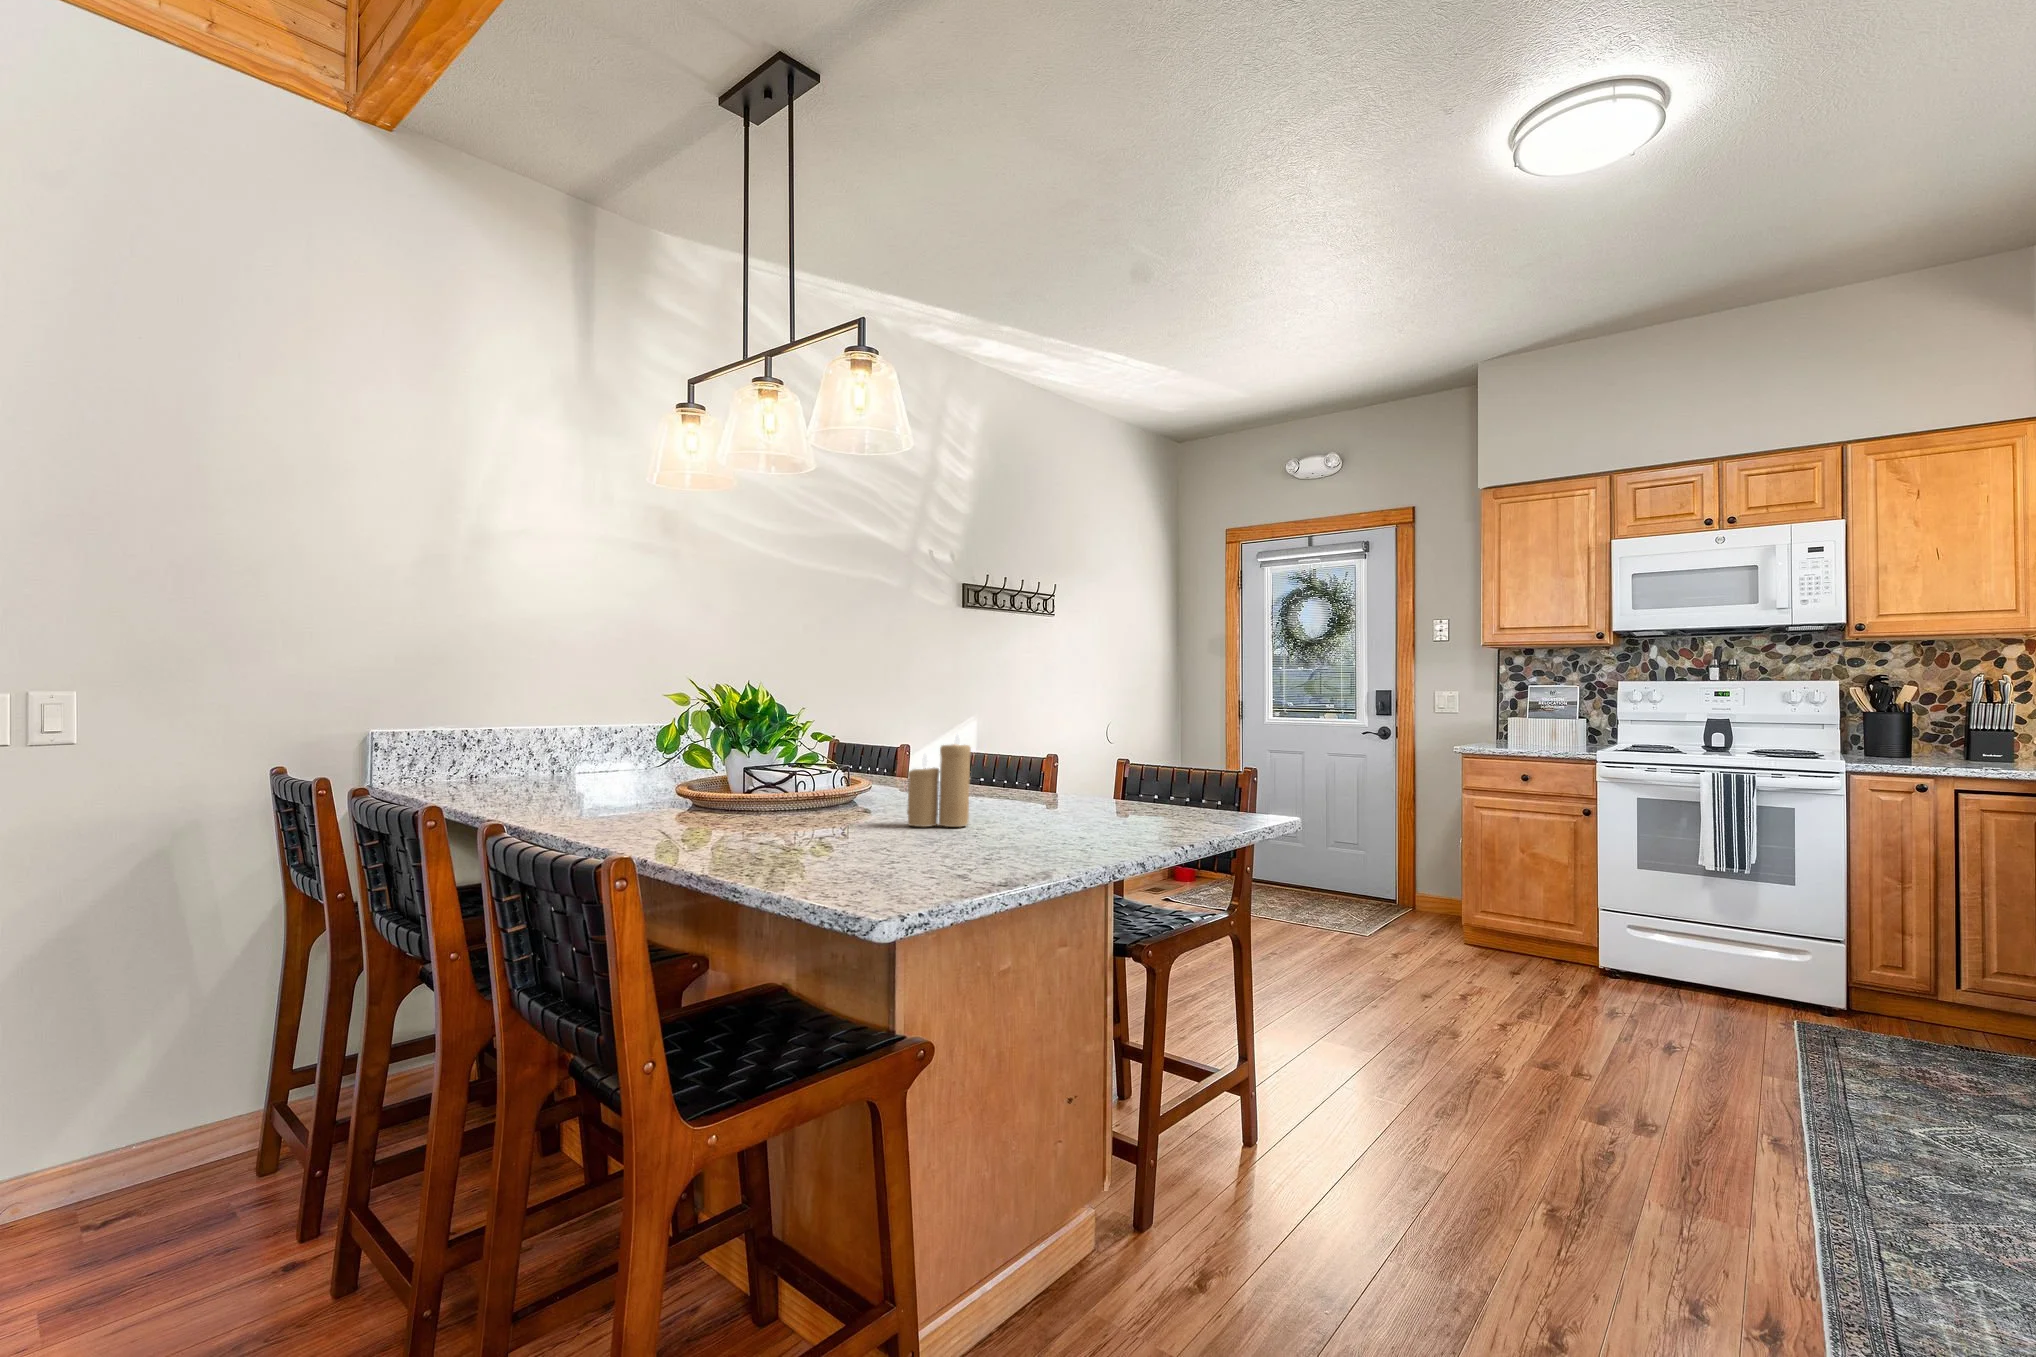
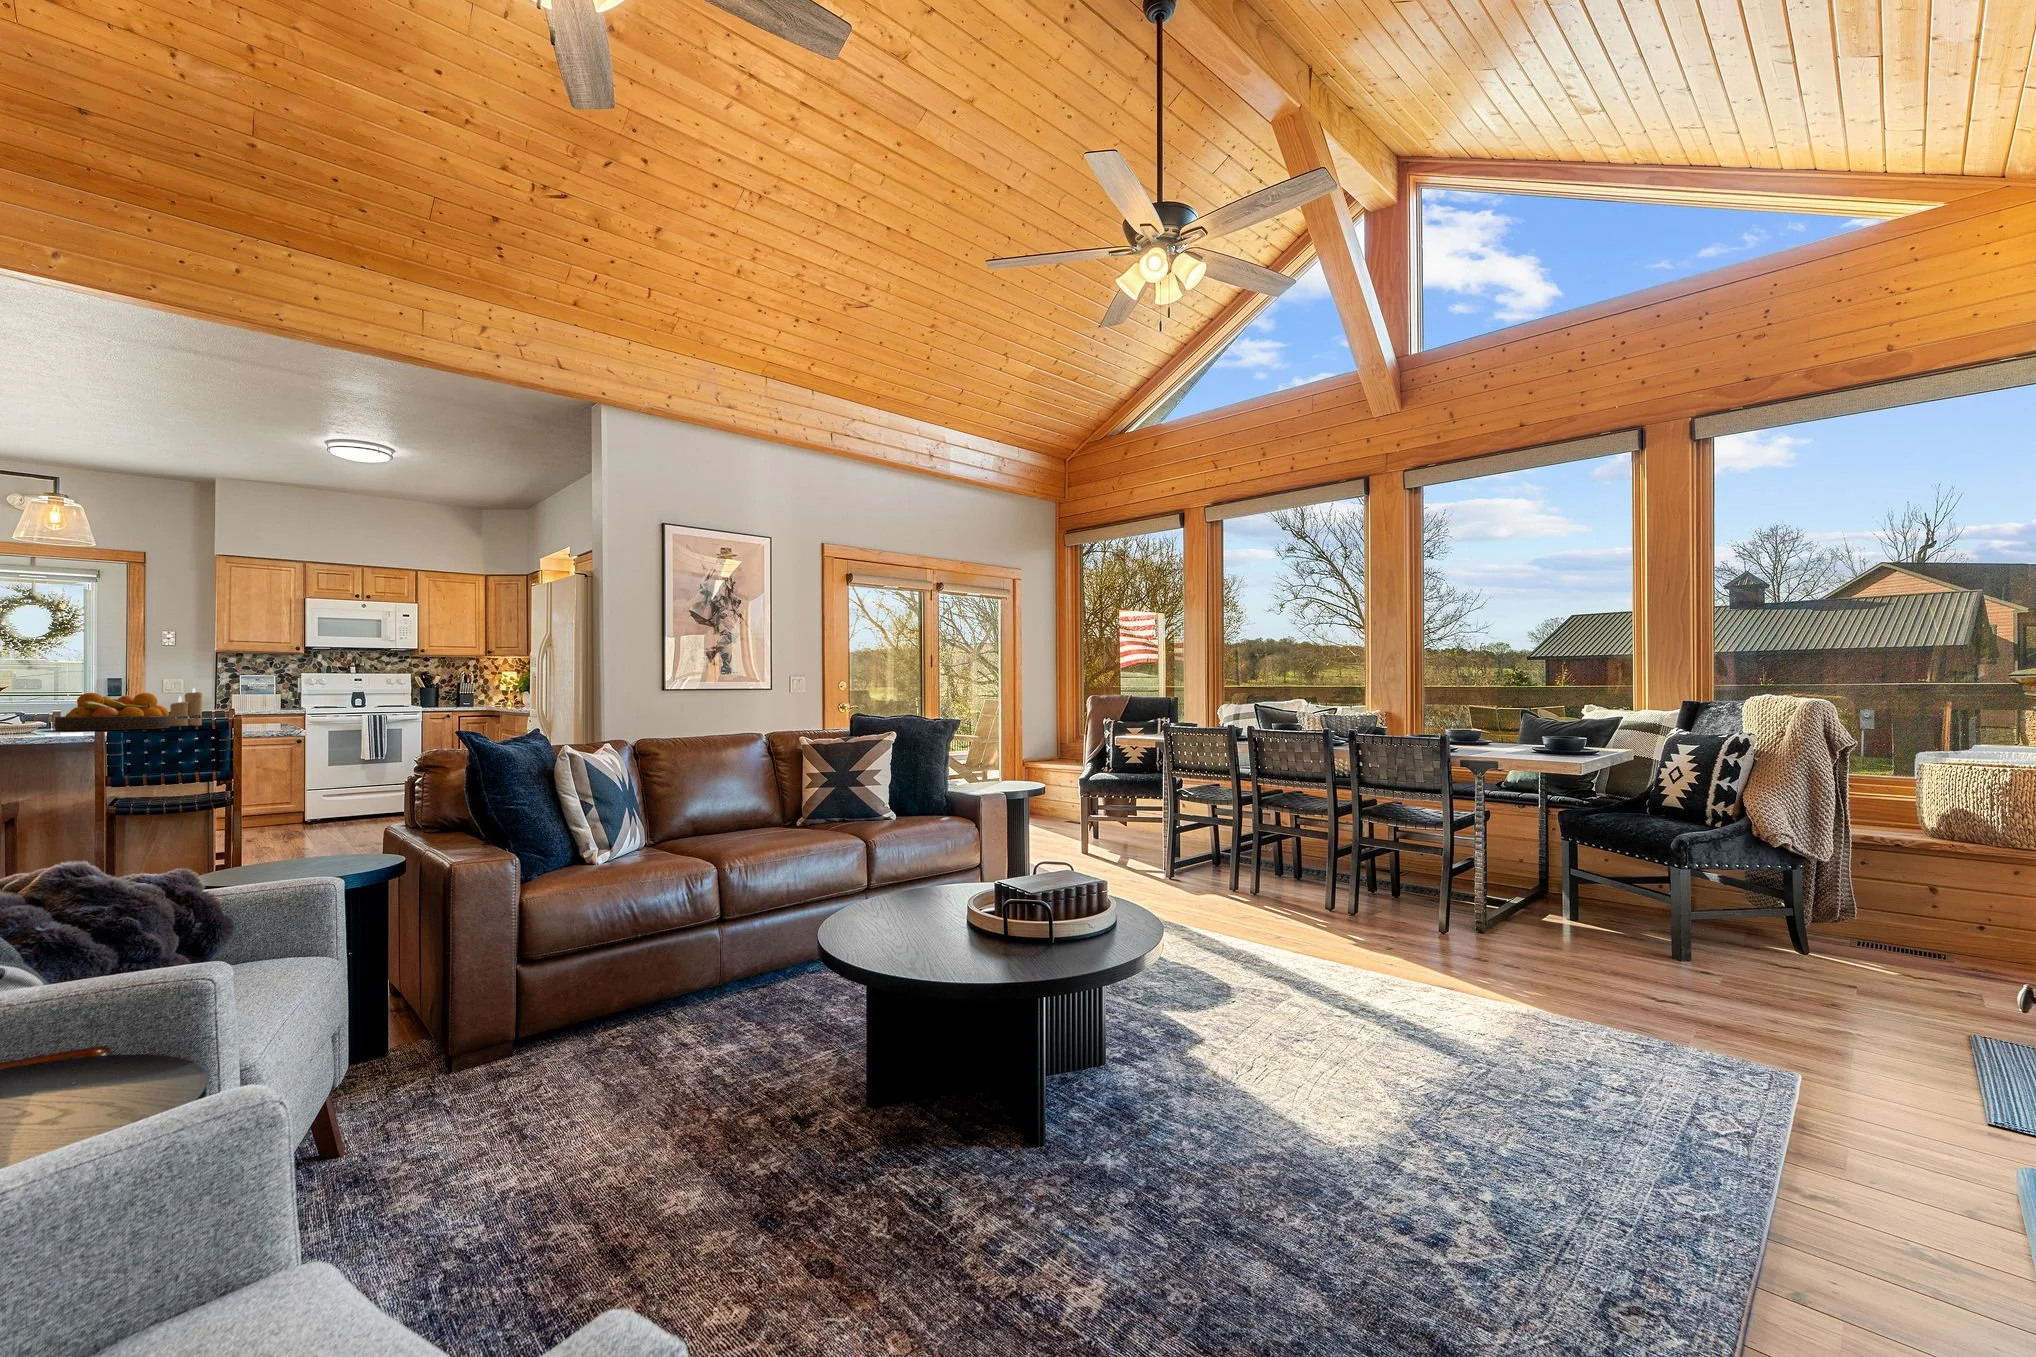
fruit bowl: none [646,745,845,843] -> present [54,693,171,730]

